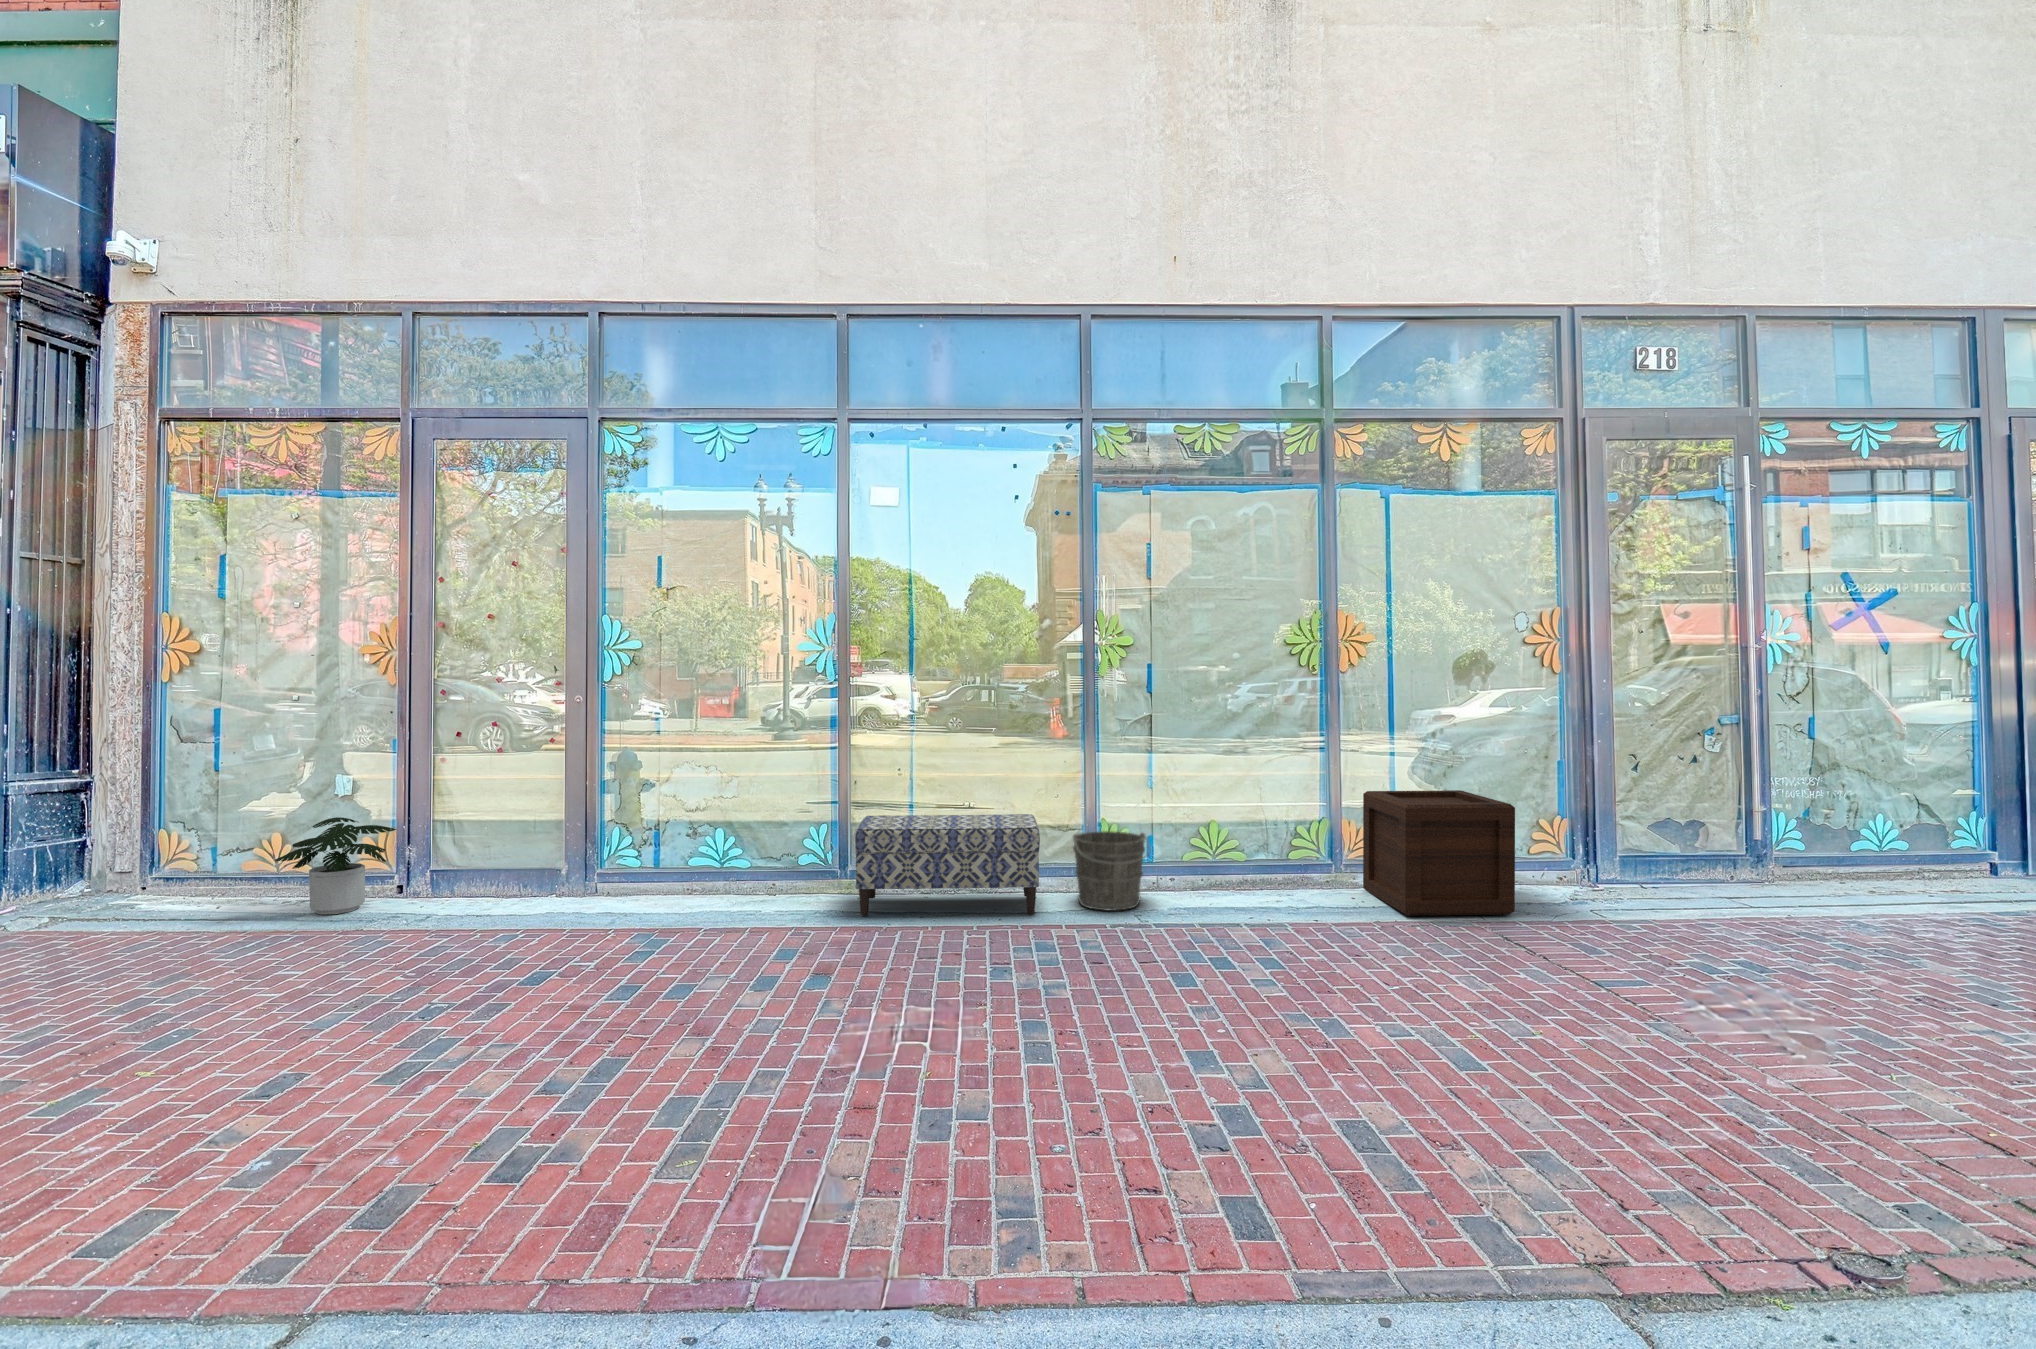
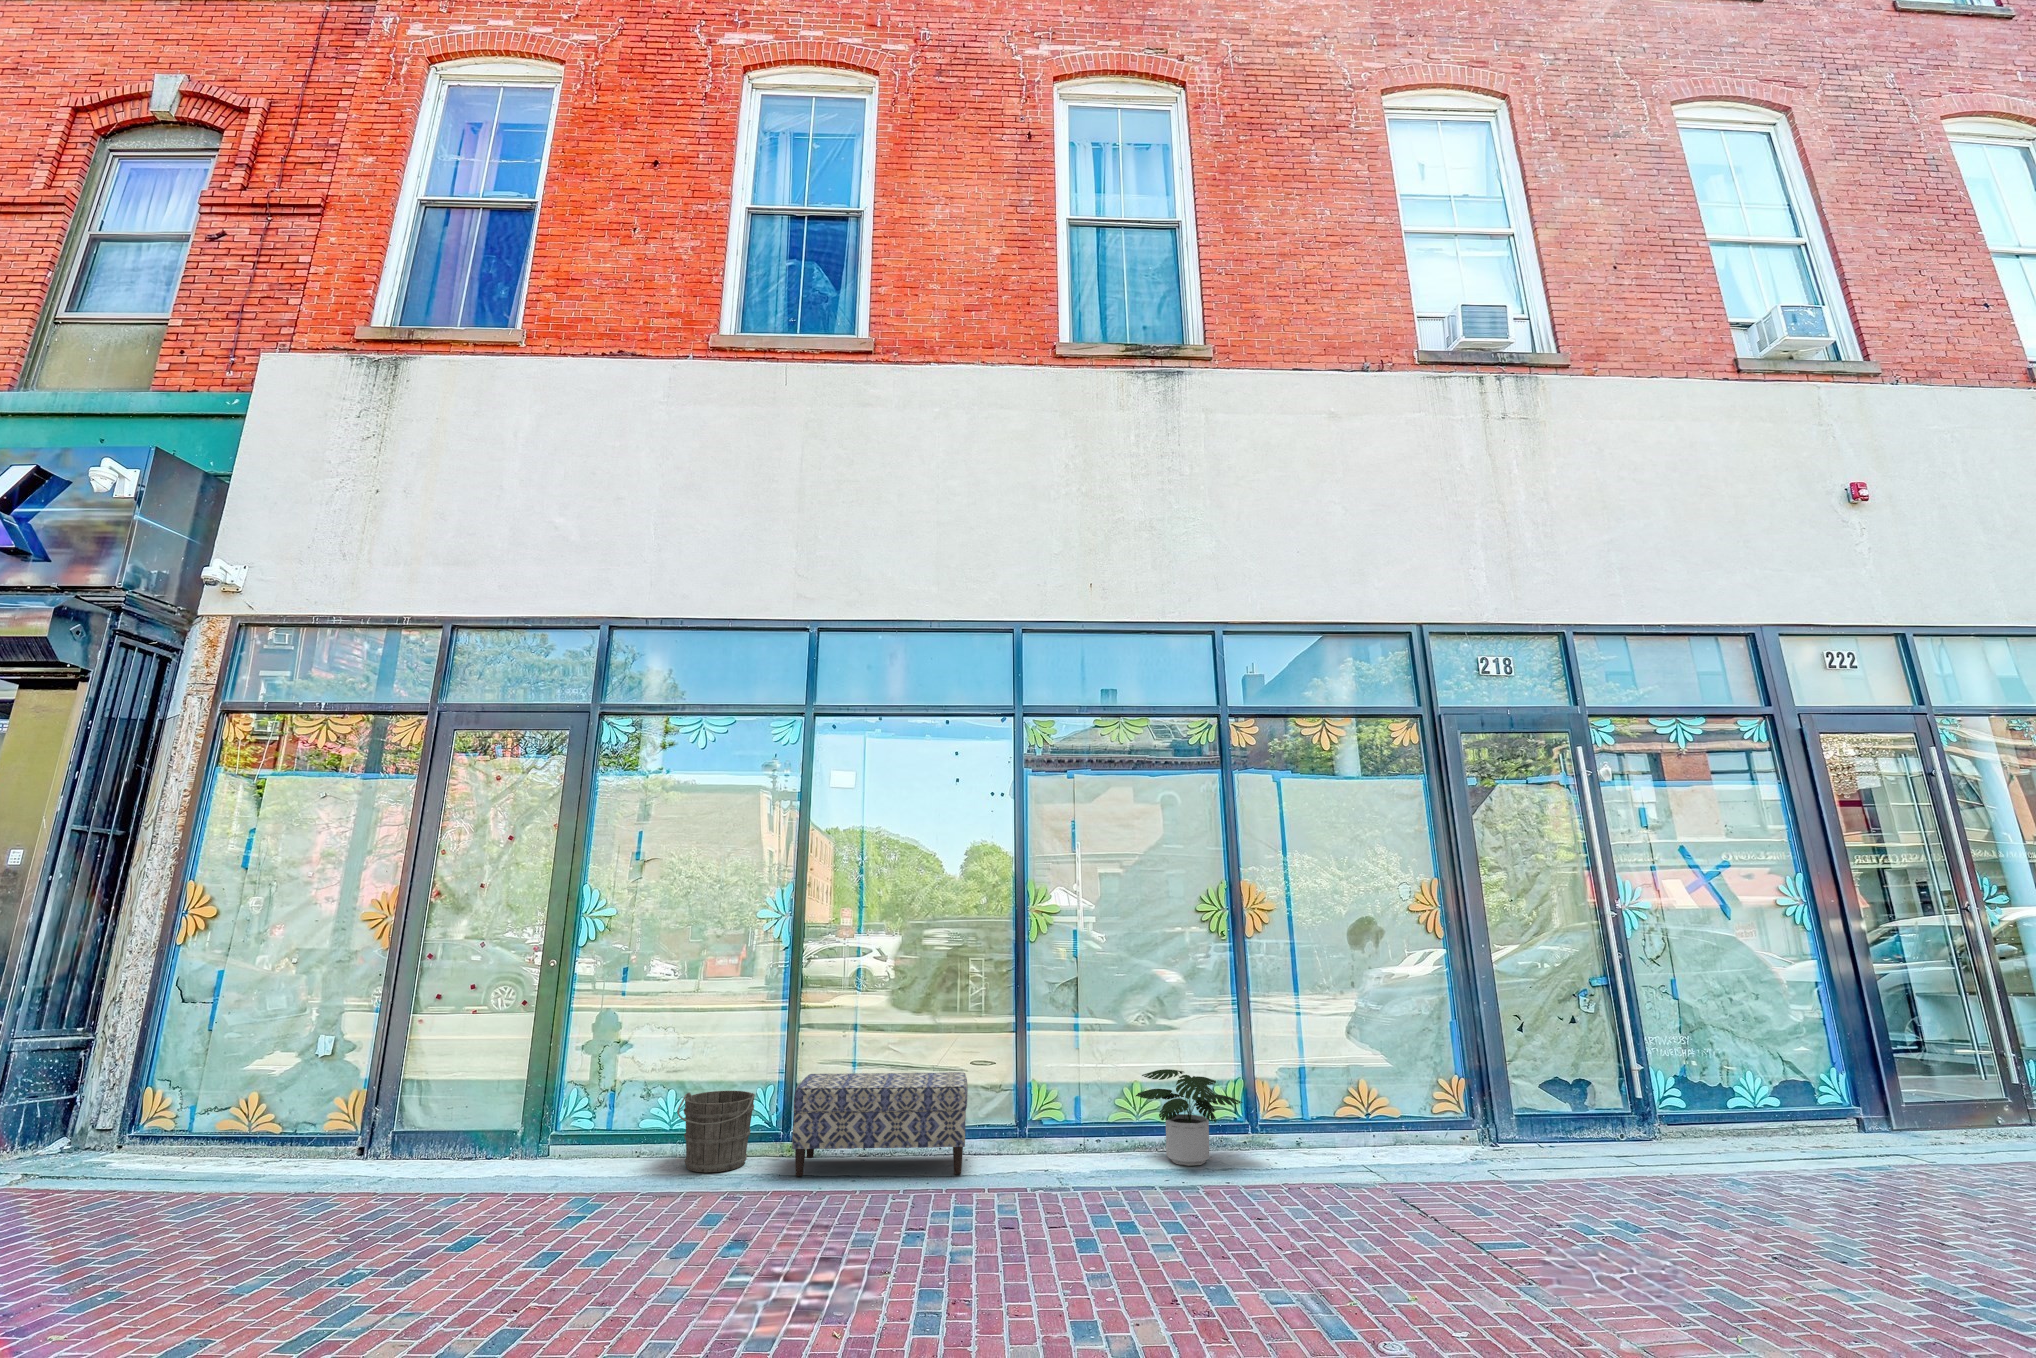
wooden crate: present [1363,790,1515,916] -> none [1271,1049,1413,1176]
potted plant: present [275,817,396,915] -> present [1136,1069,1243,1166]
bucket: present [1073,831,1151,911] -> present [677,1091,755,1172]

